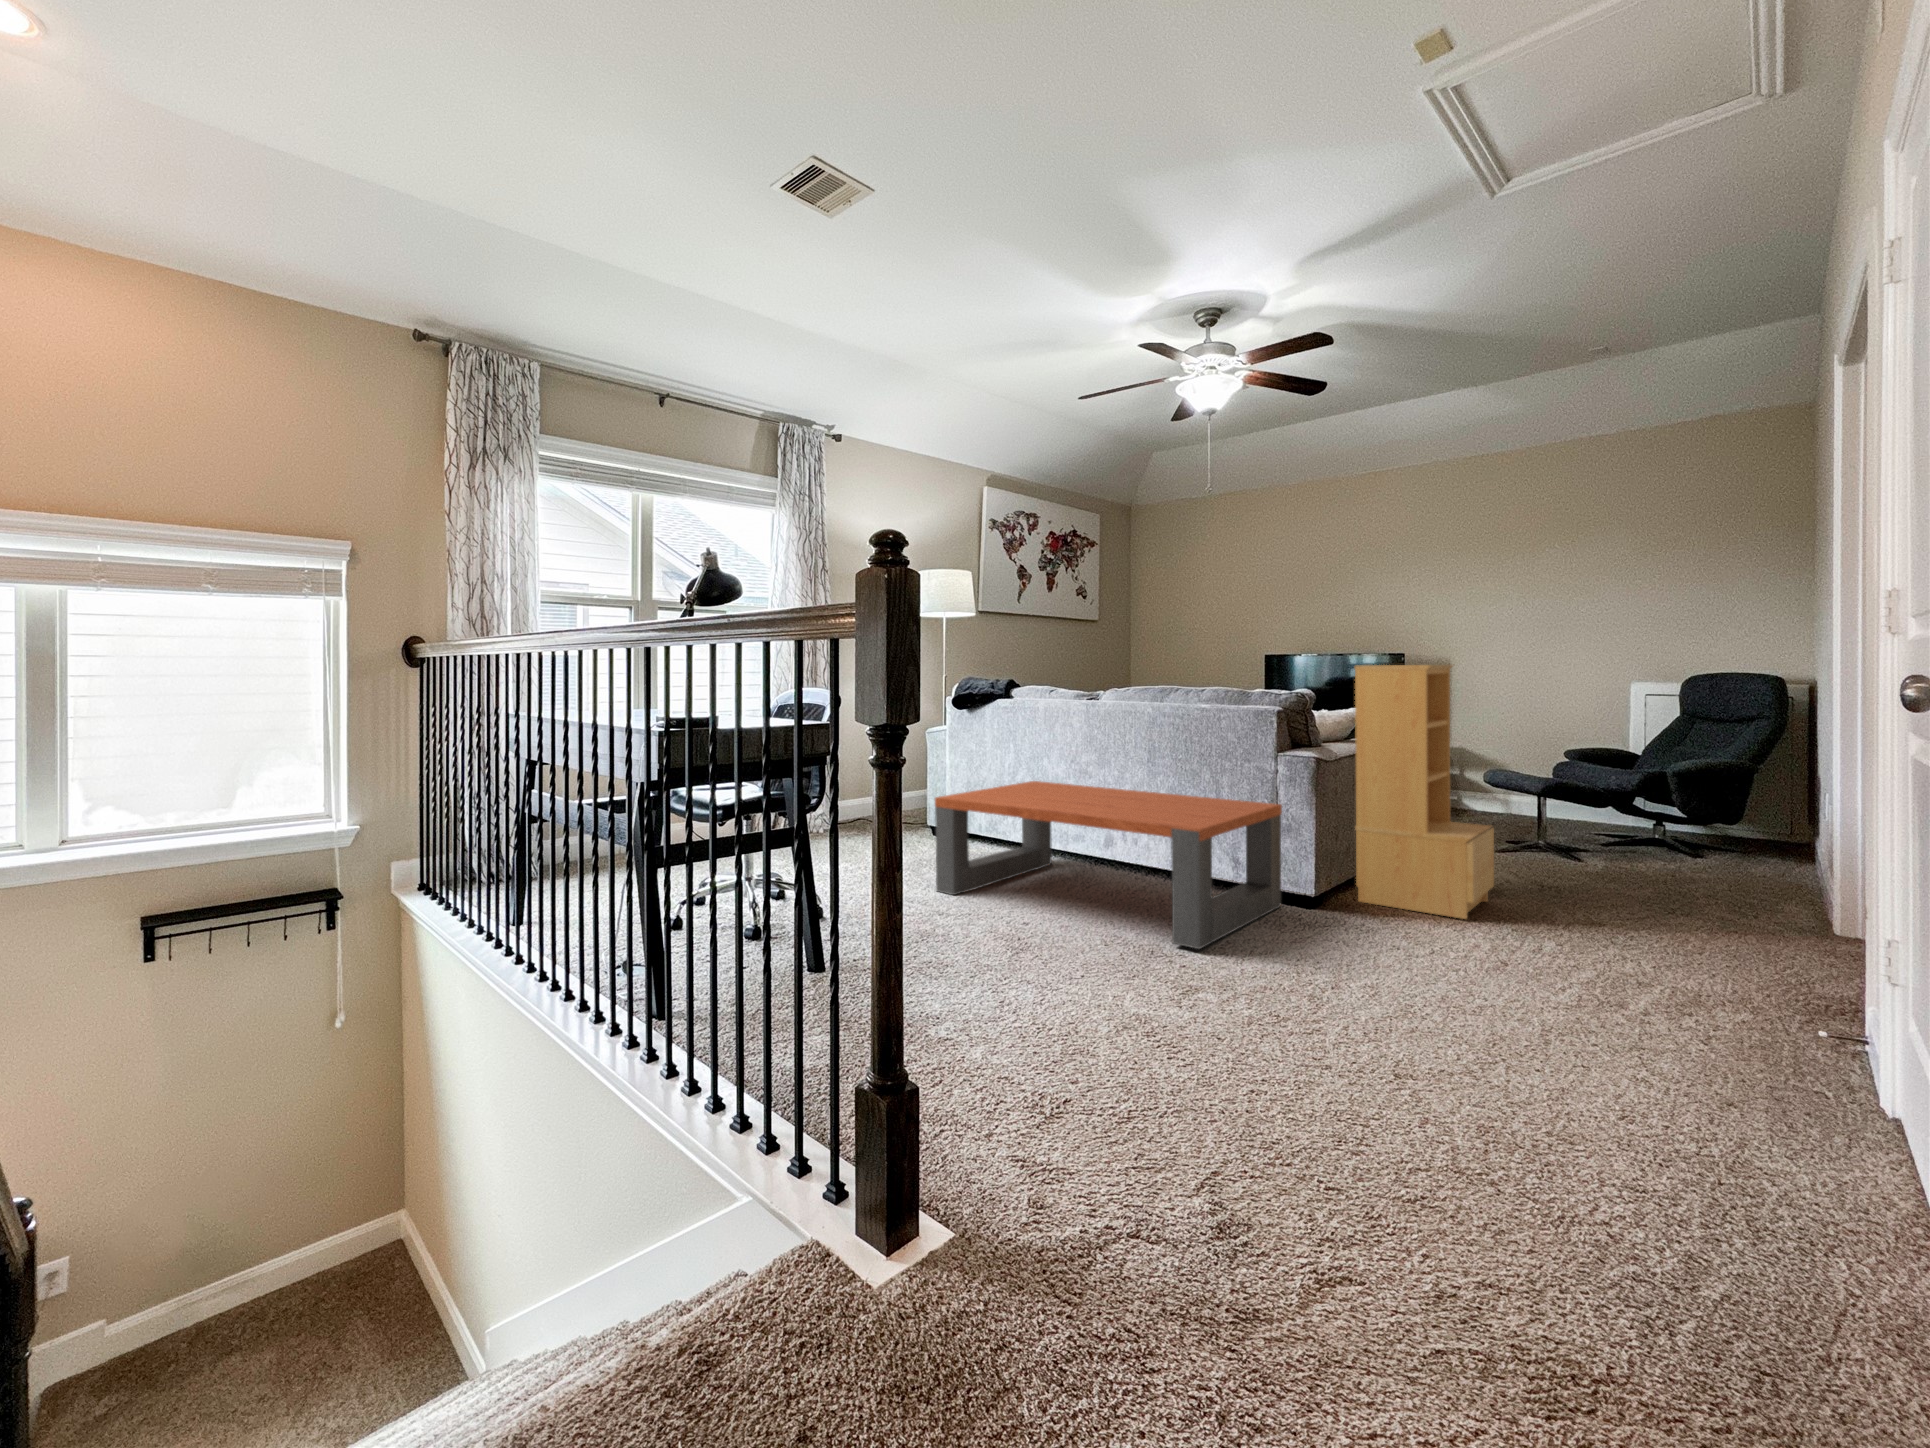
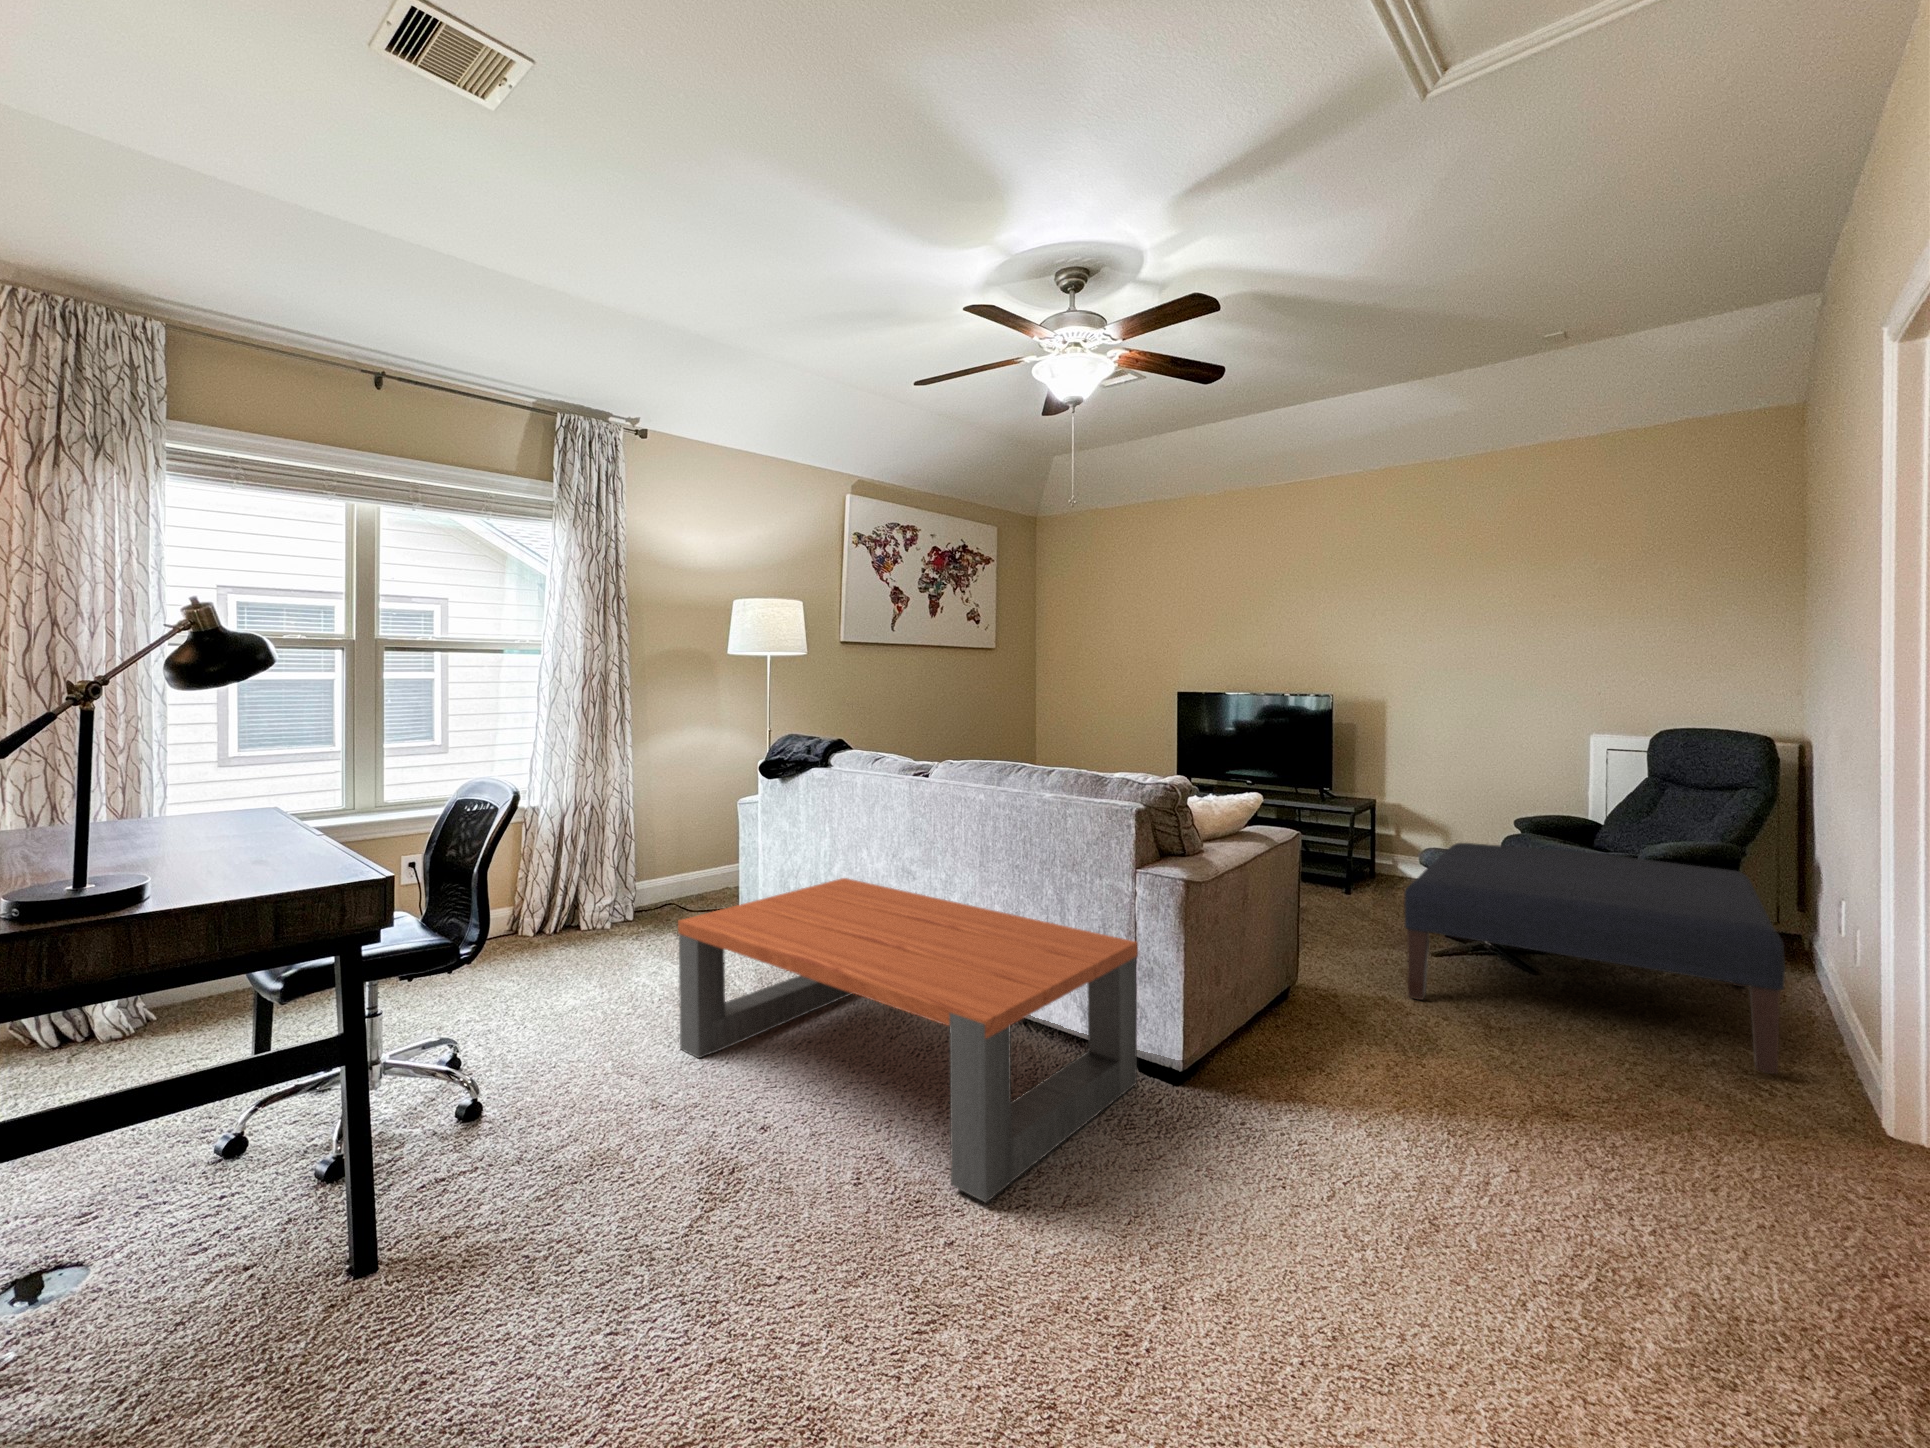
bookshelf: present [1355,665,1494,919] -> none [1242,736,1428,1108]
ottoman: none [1475,764,1761,906] -> present [1404,843,1785,1074]

